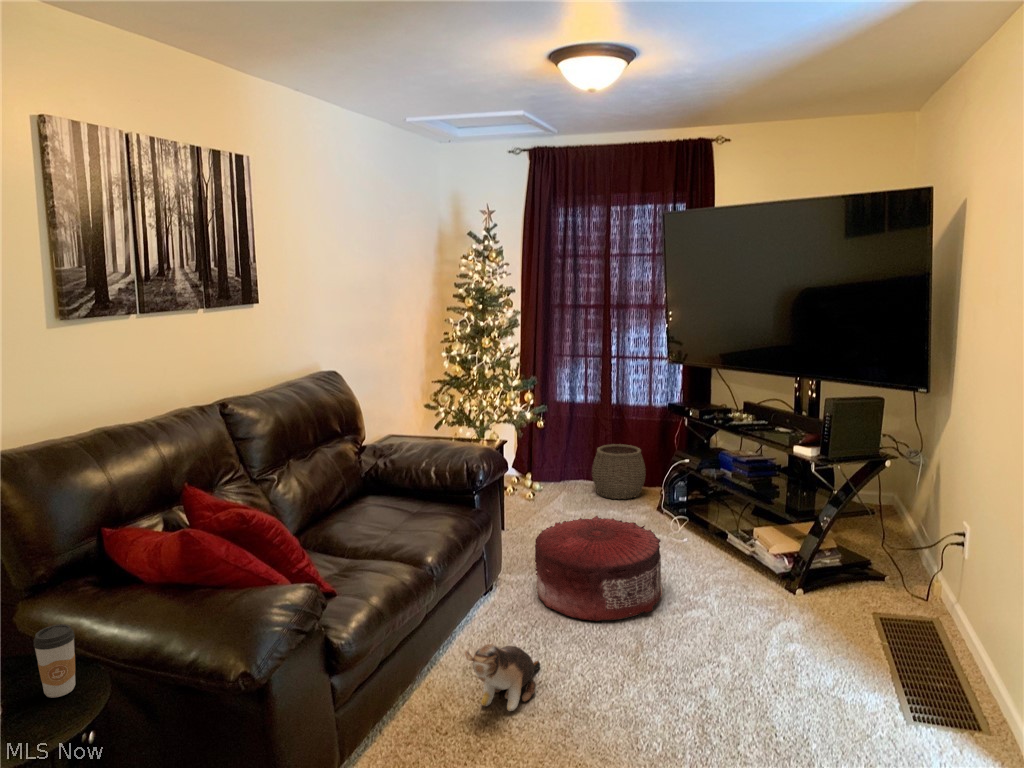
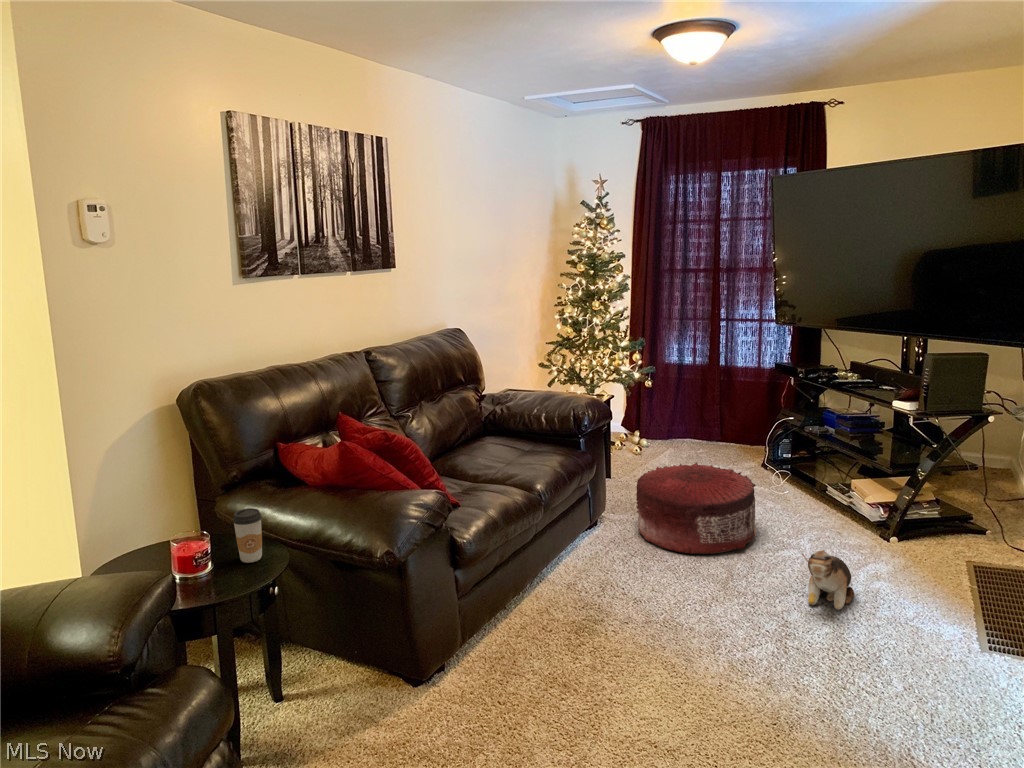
woven basket: present [592,444,645,499] -> none [697,403,751,455]
plush toy: present [465,644,540,711] -> present [803,550,854,609]

